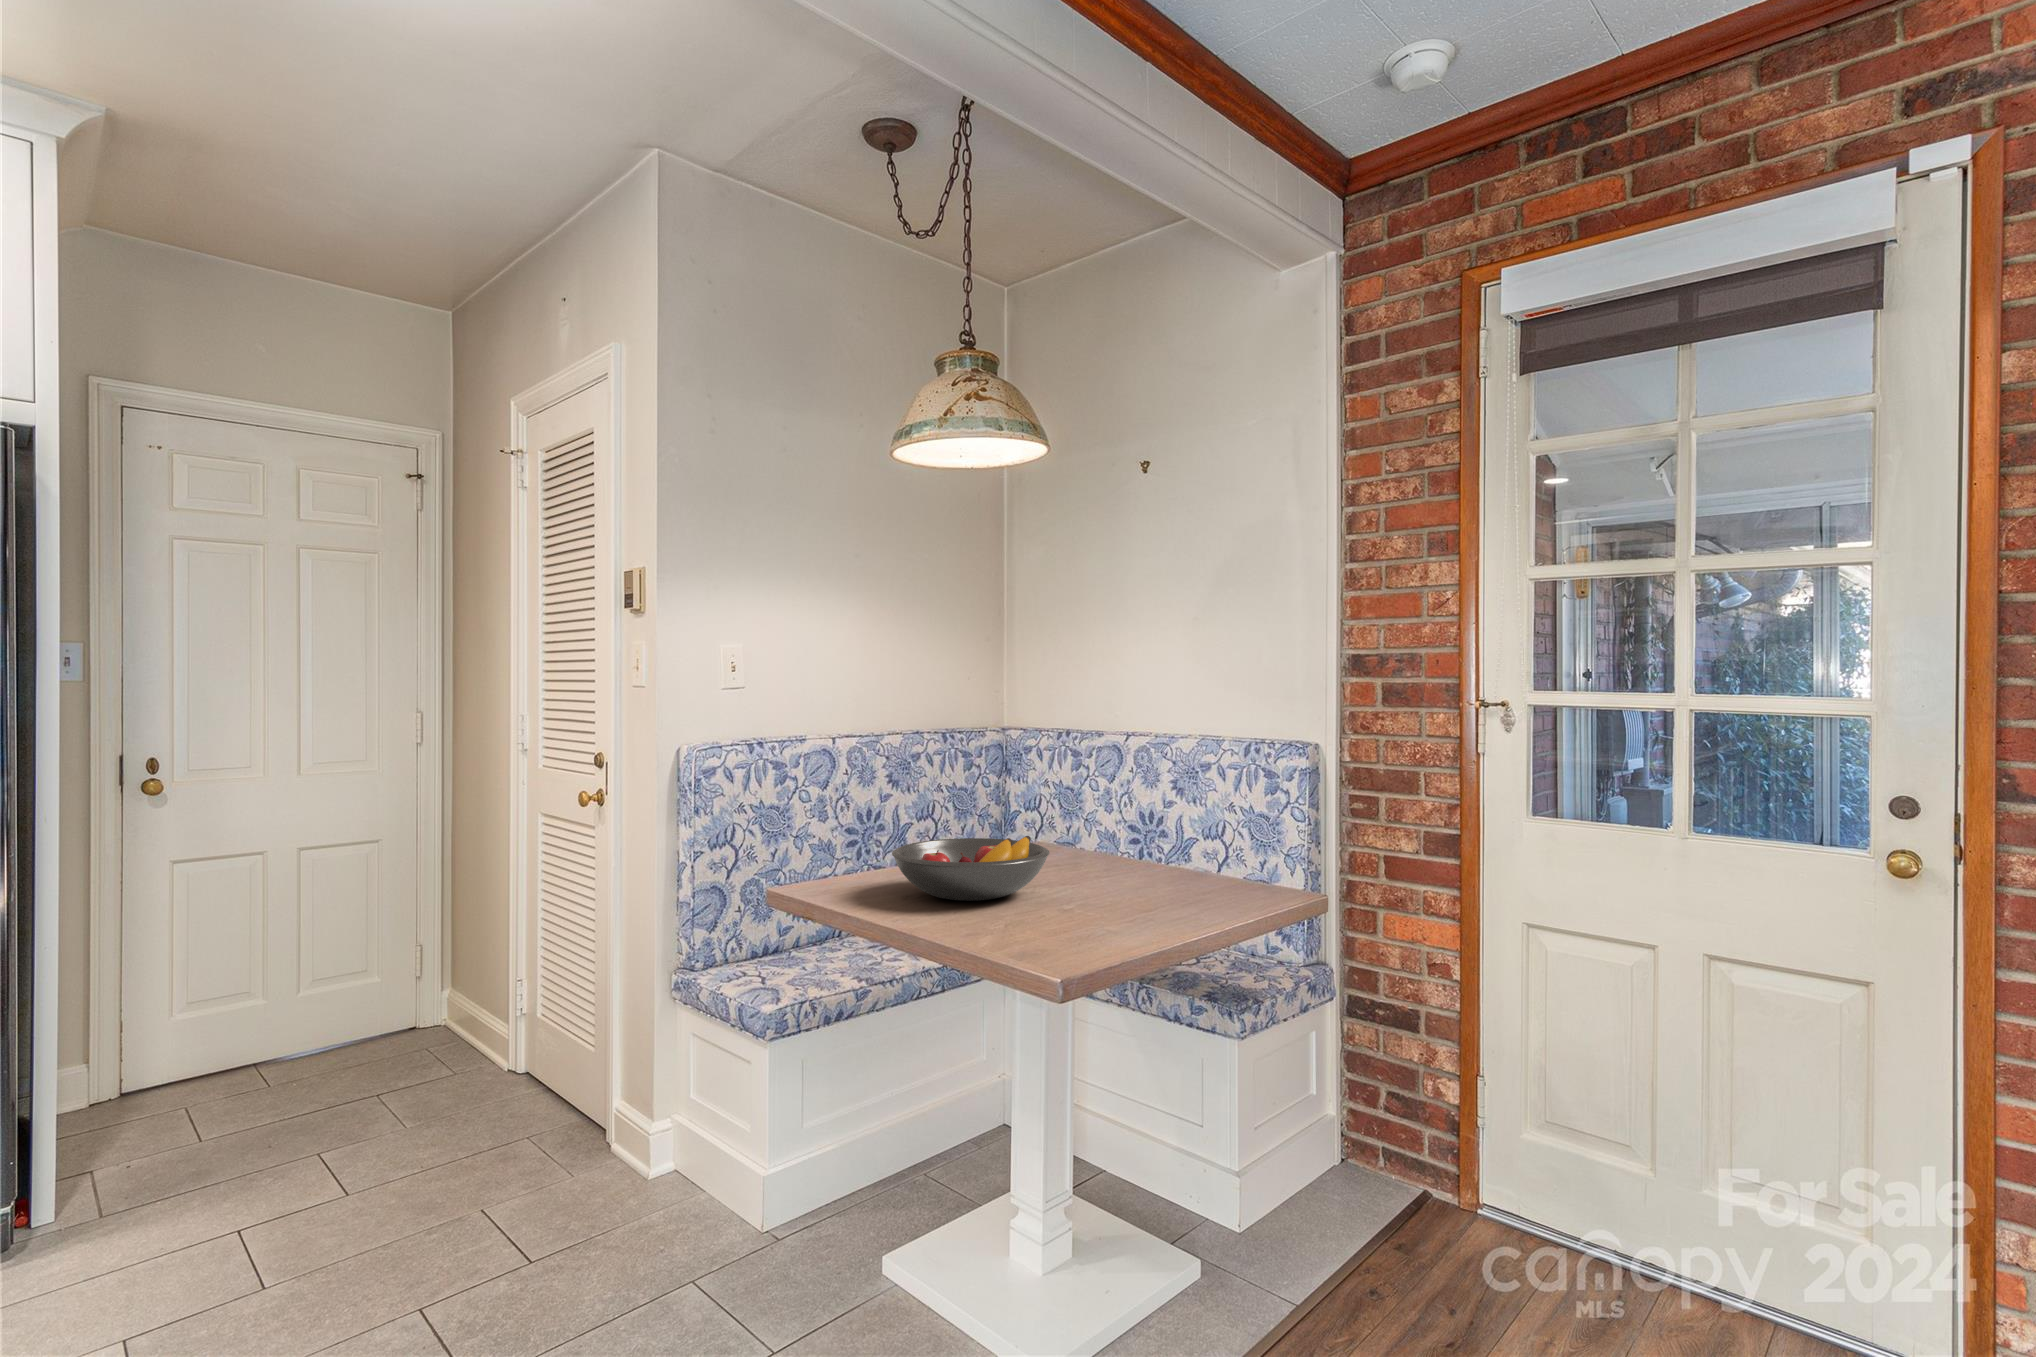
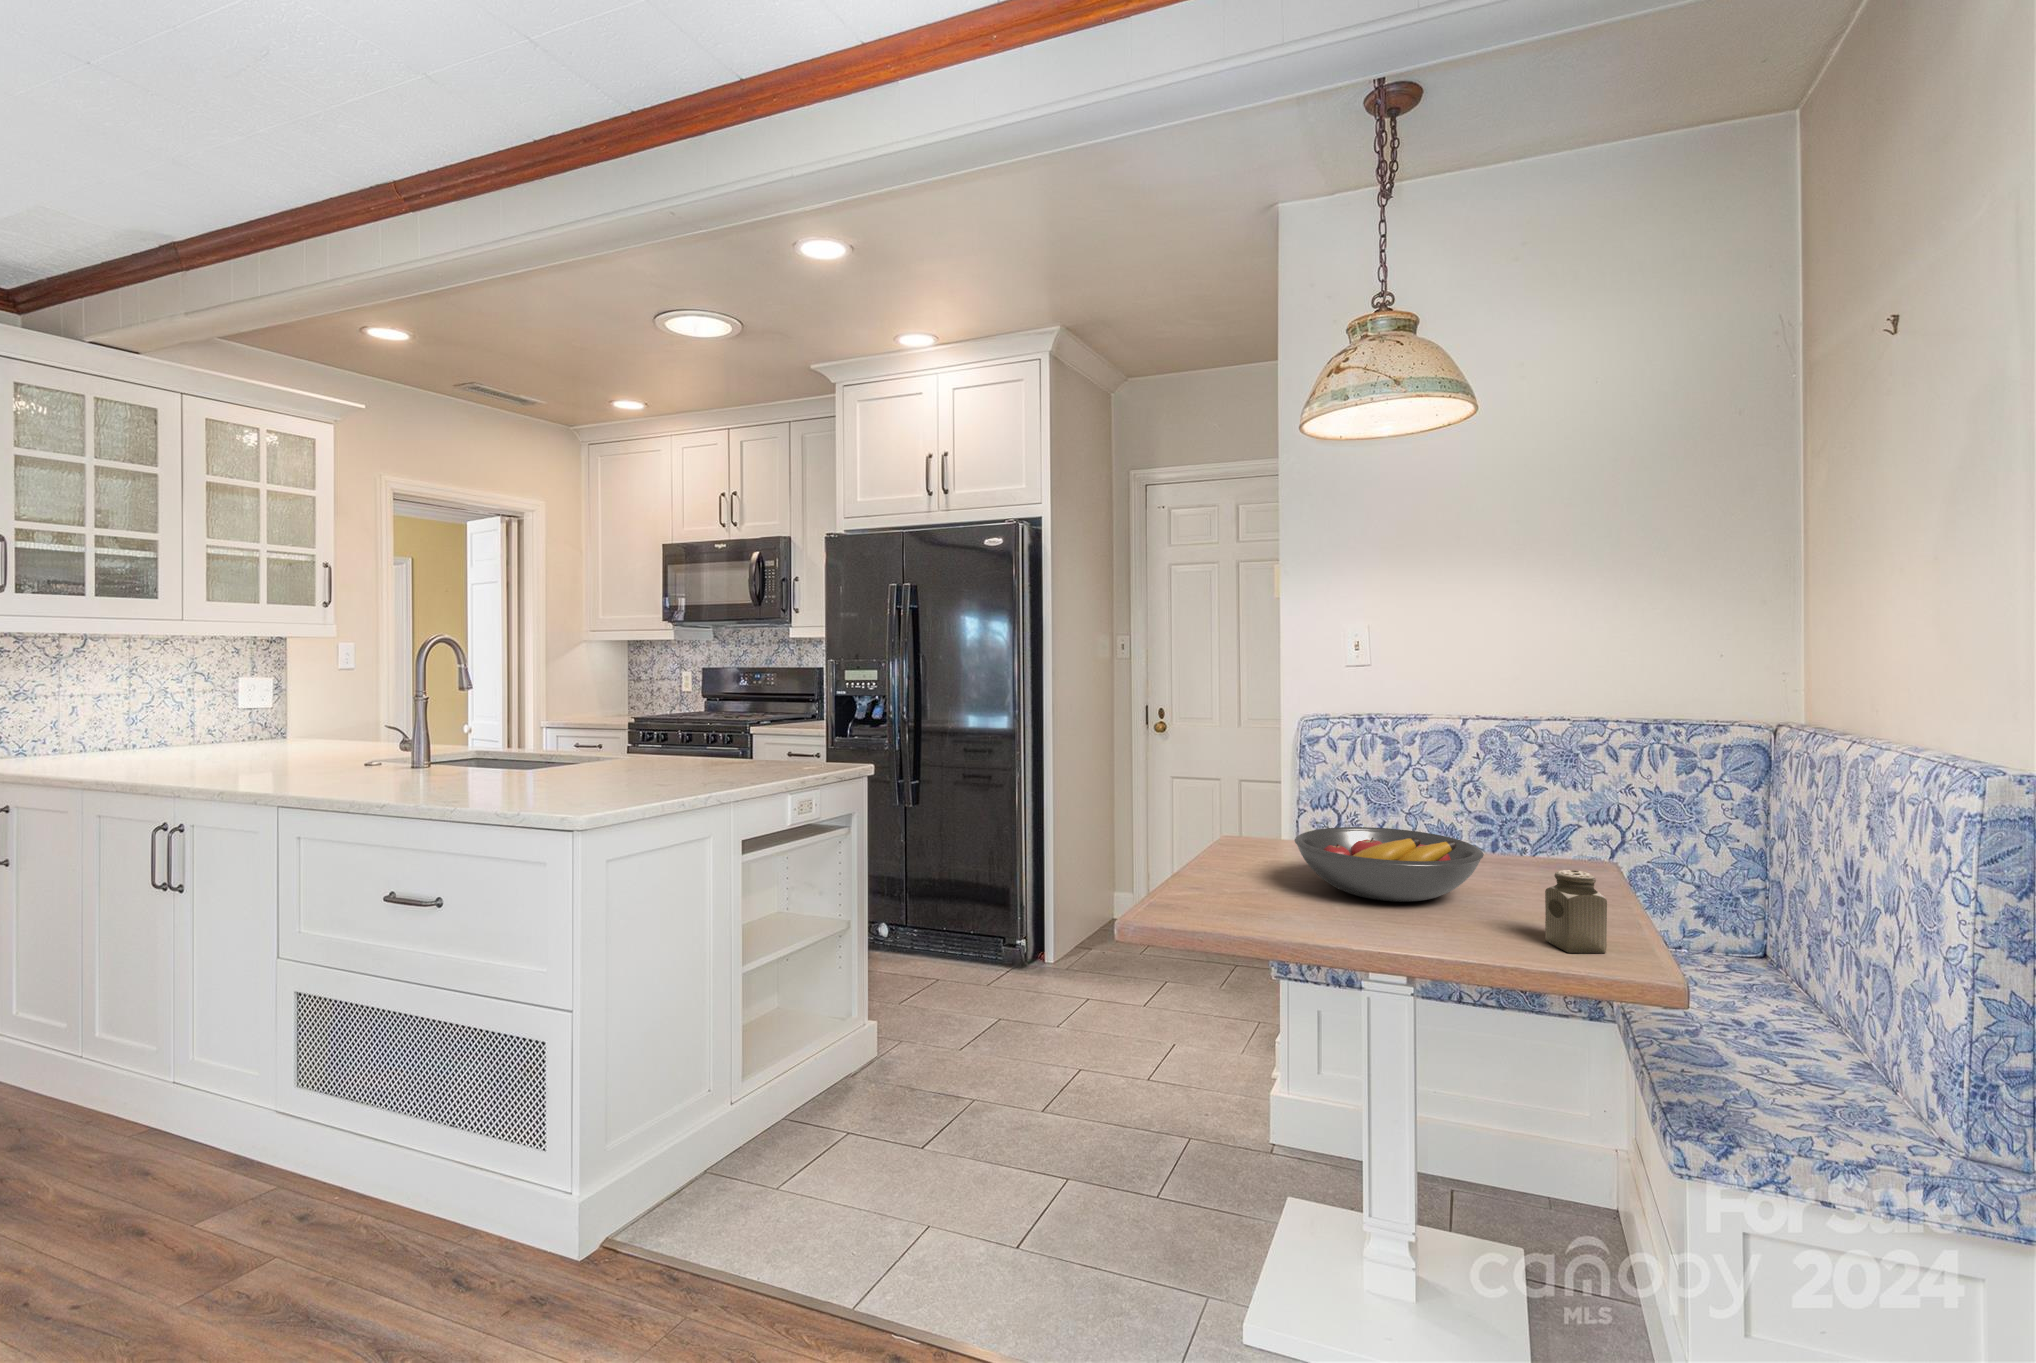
salt shaker: none [1116,837,1150,895] -> present [1545,870,1607,953]

